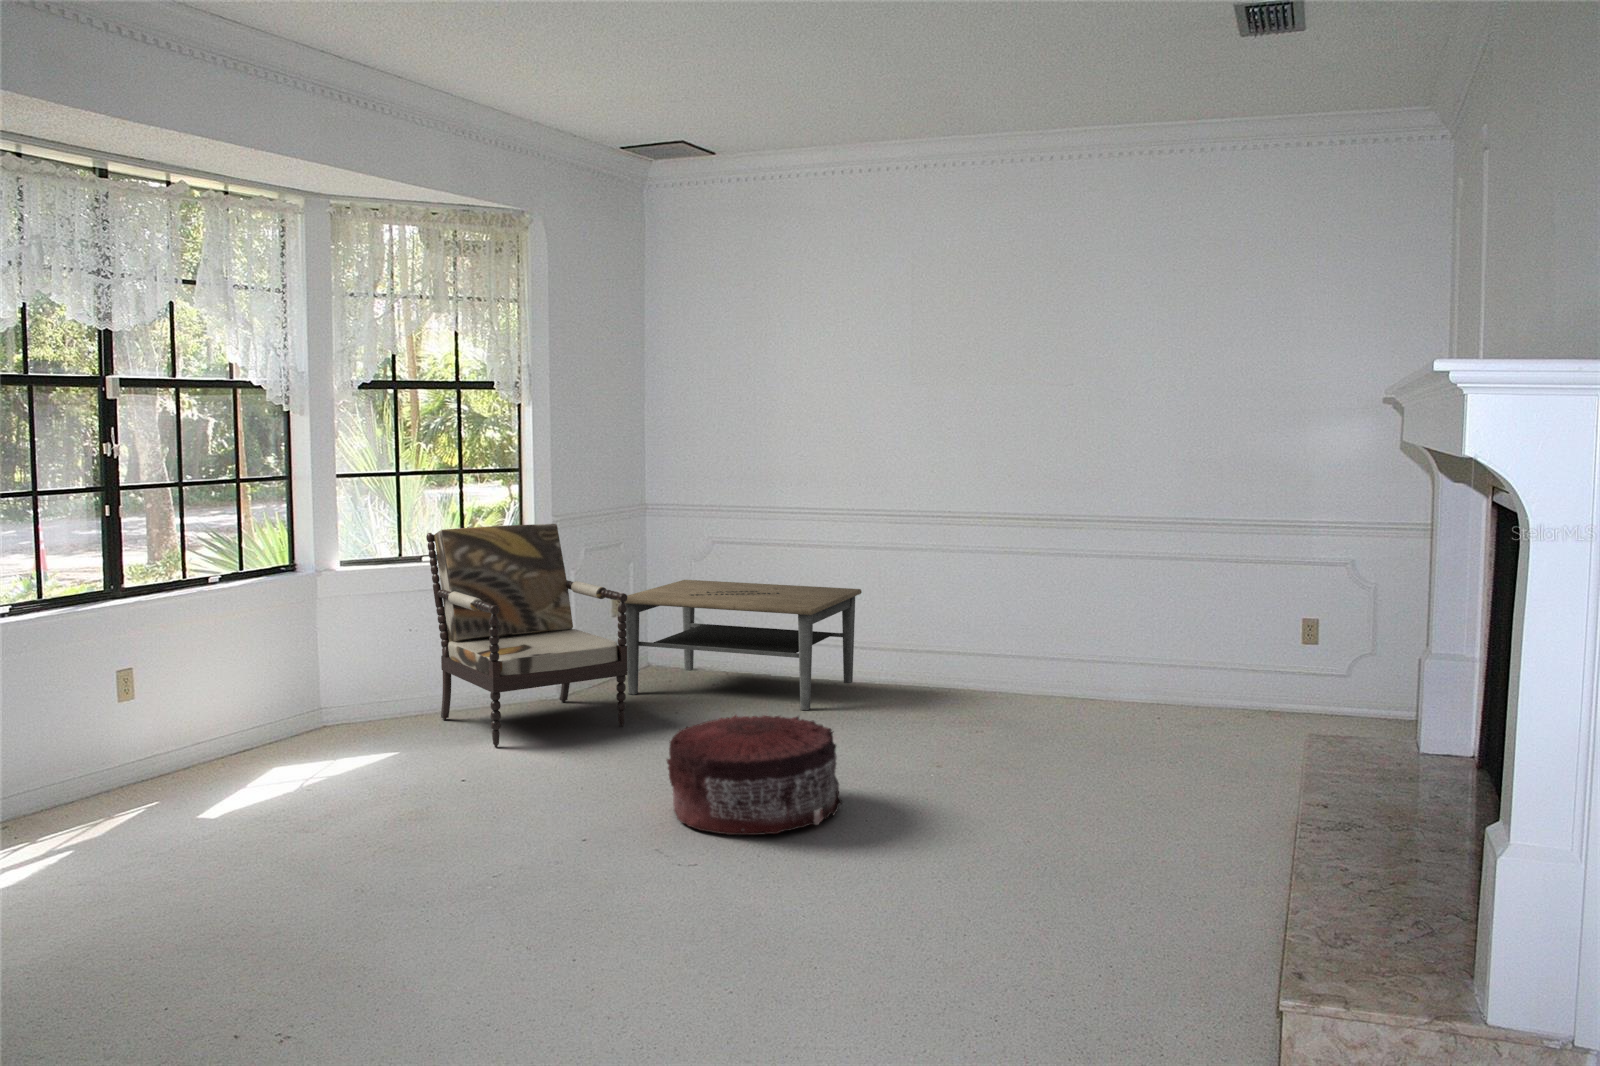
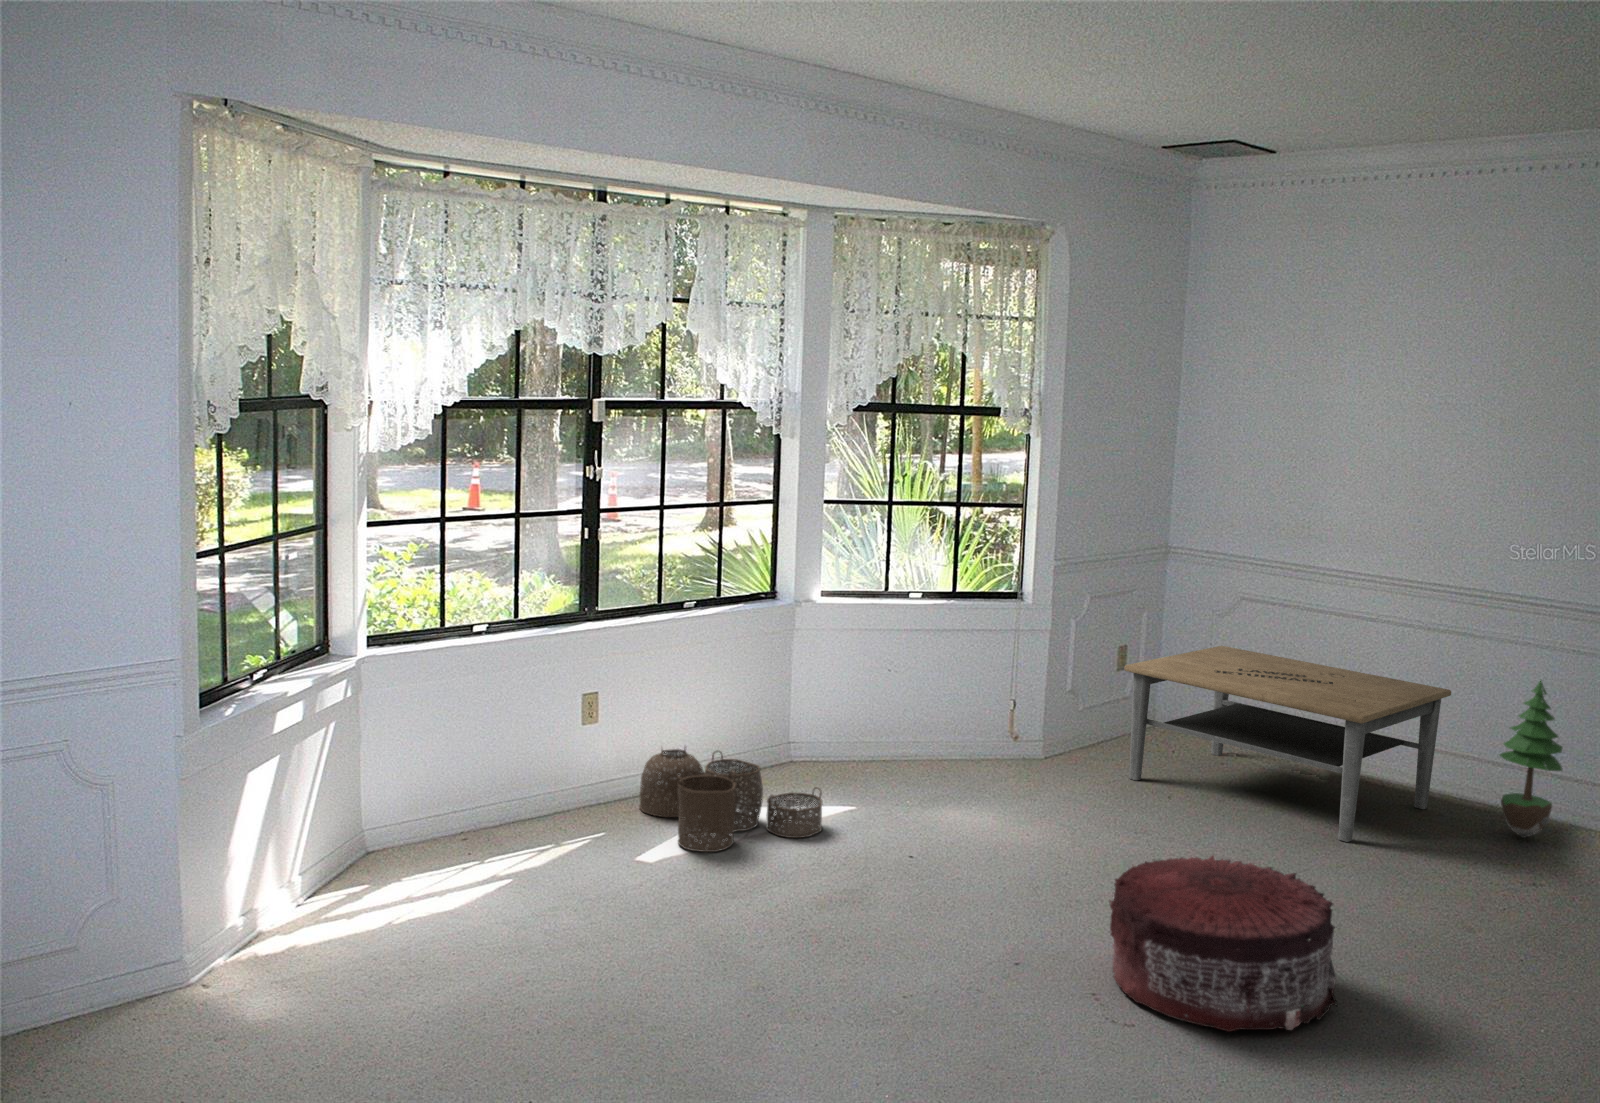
armchair: present [426,524,628,747] -> none [909,571,1121,828]
potted tree: none [899,570,943,691] -> present [1499,681,1563,838]
woven basket: none [184,708,380,800] -> present [639,747,822,852]

